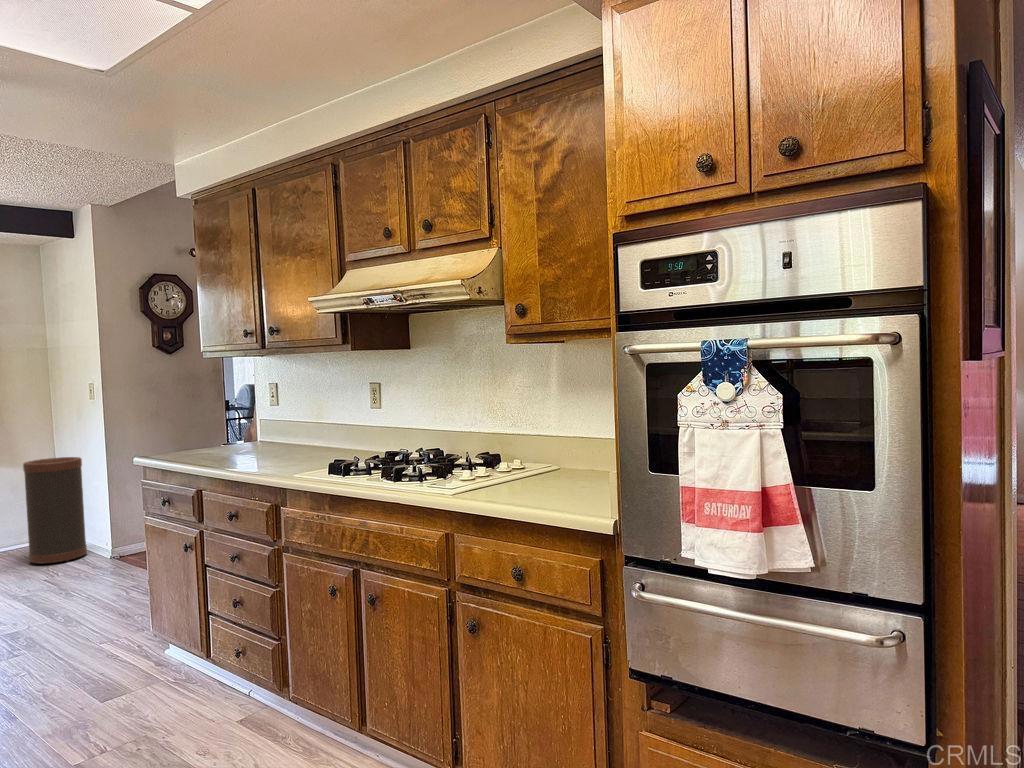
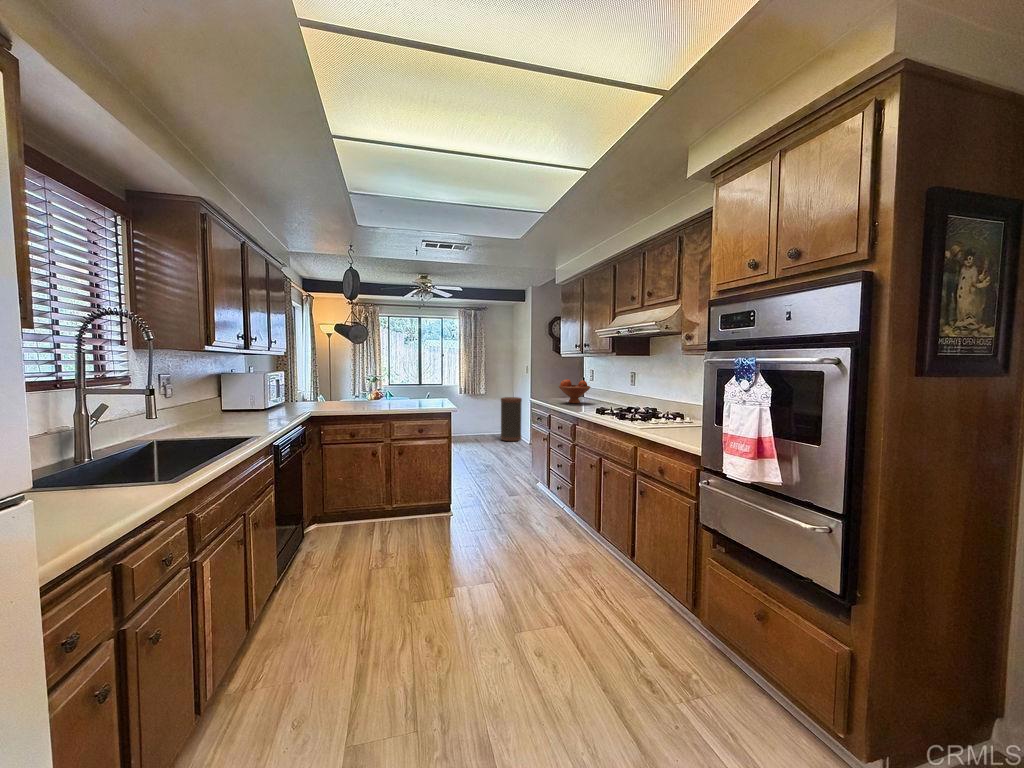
fruit bowl: none [212,406,286,458] -> present [559,379,591,403]

